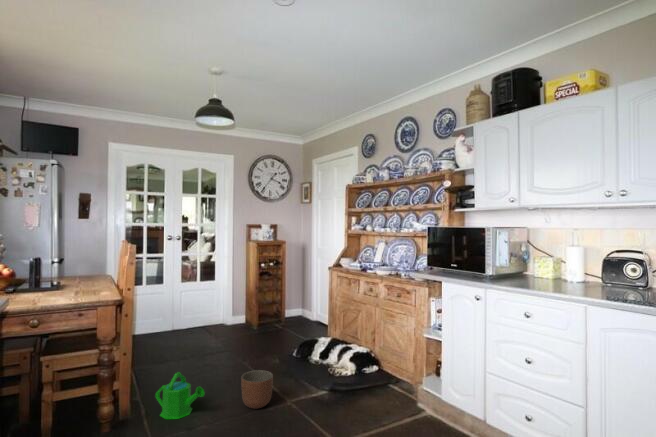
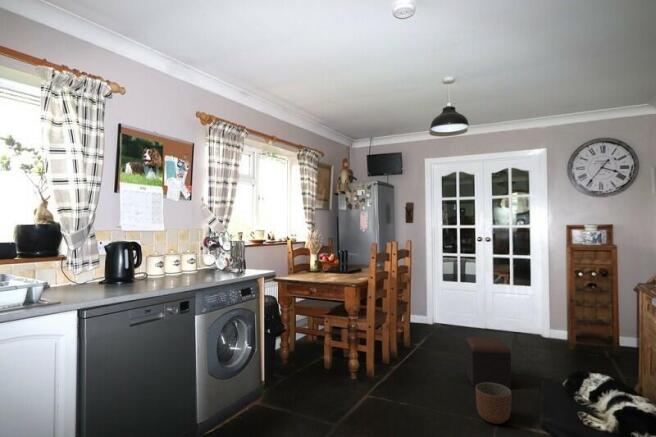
footstool: none [196,331,245,384] -> present [466,337,511,389]
watering can: present [155,372,205,419] -> none [409,361,440,401]

